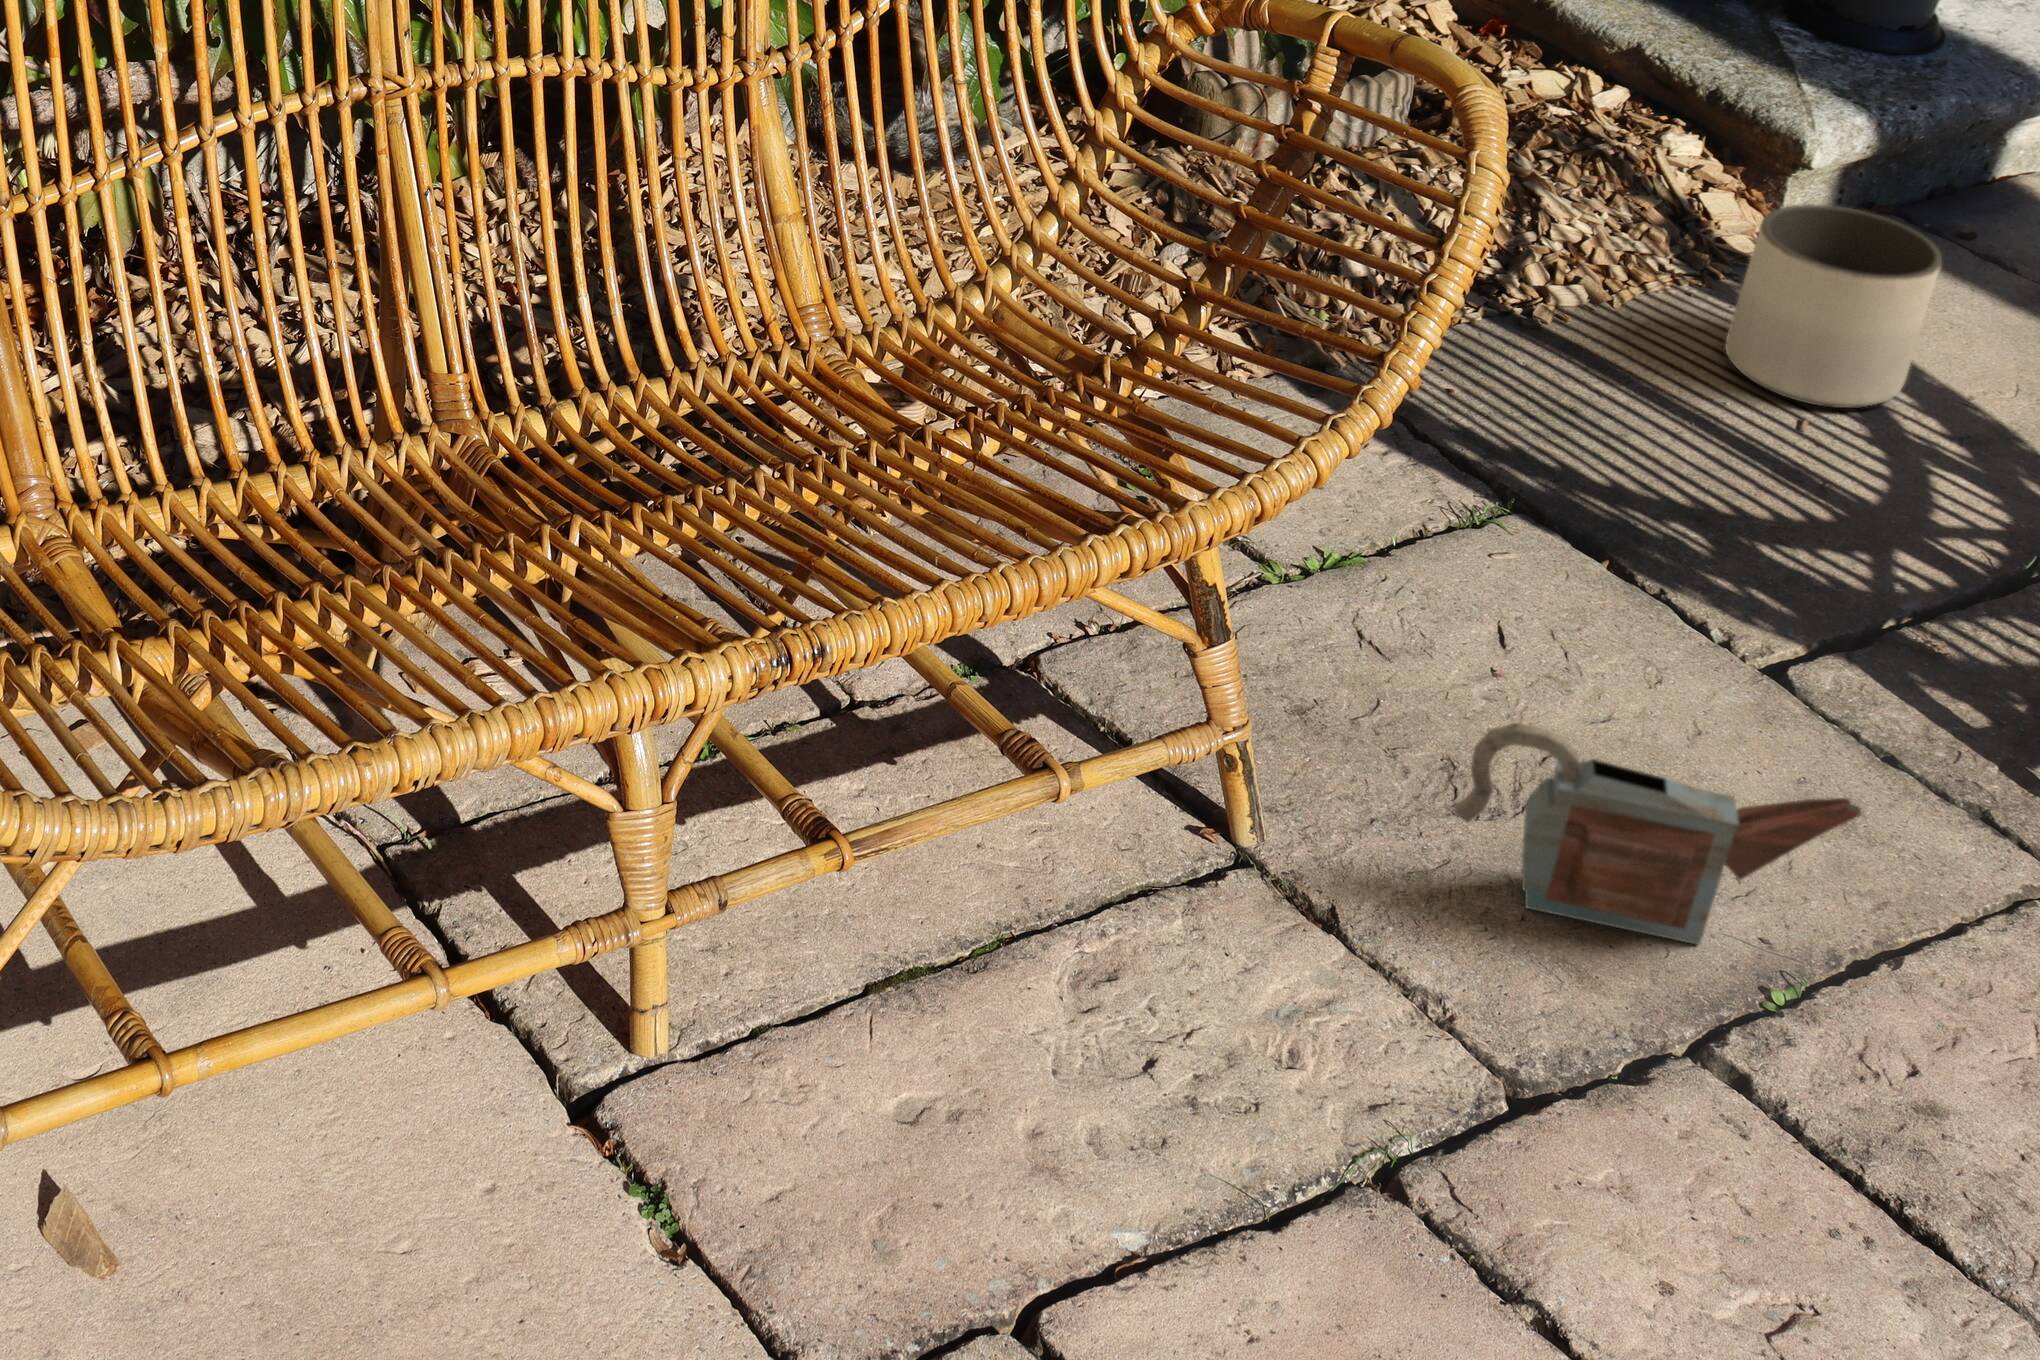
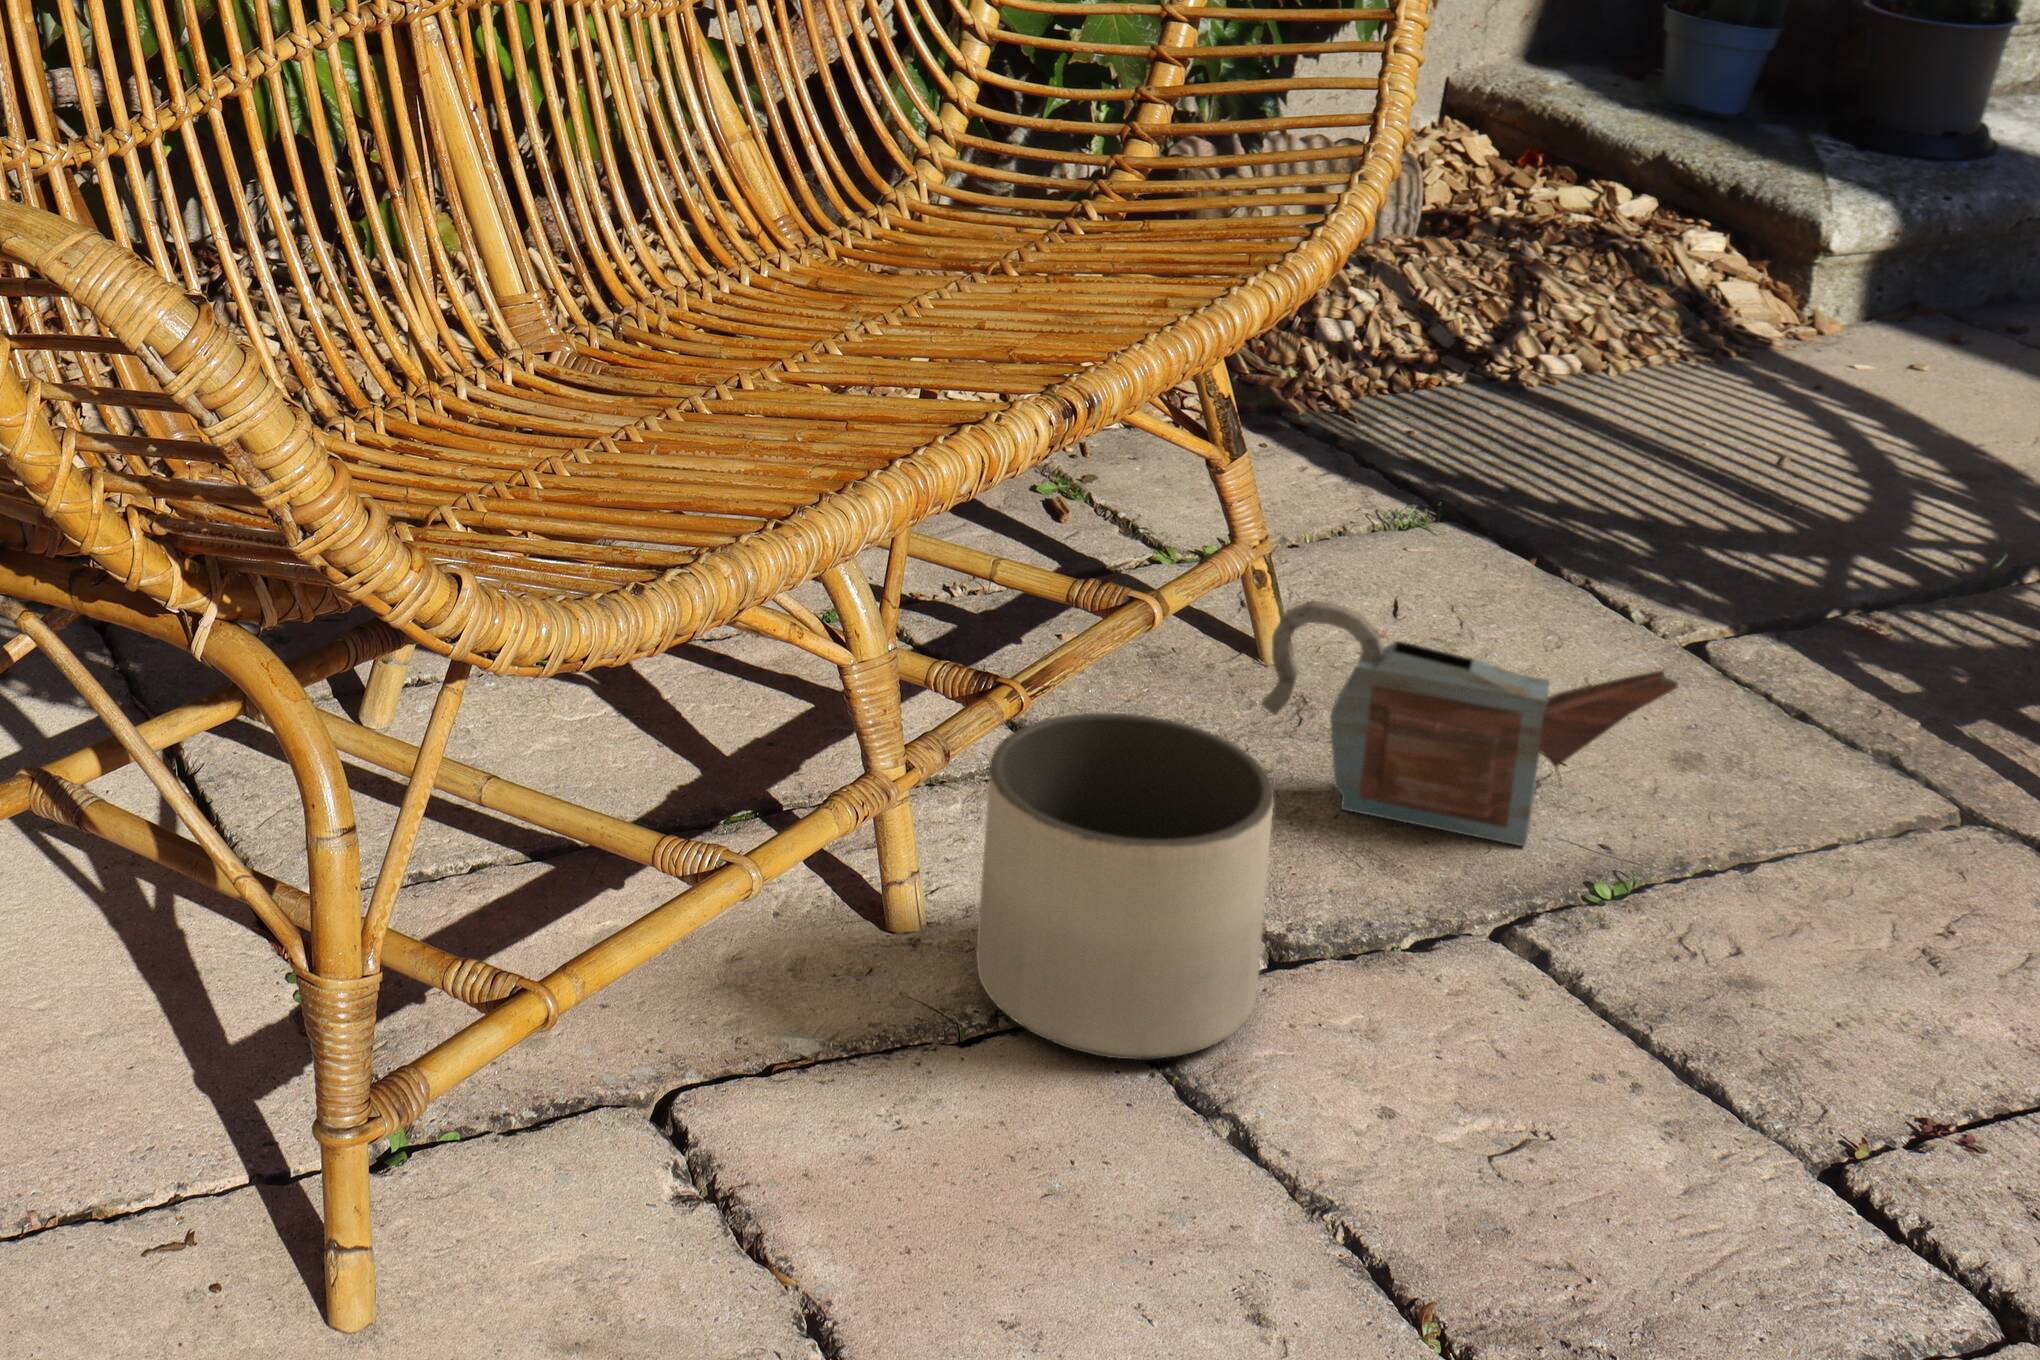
planter: present [1725,204,1942,408] -> present [976,713,1274,1060]

